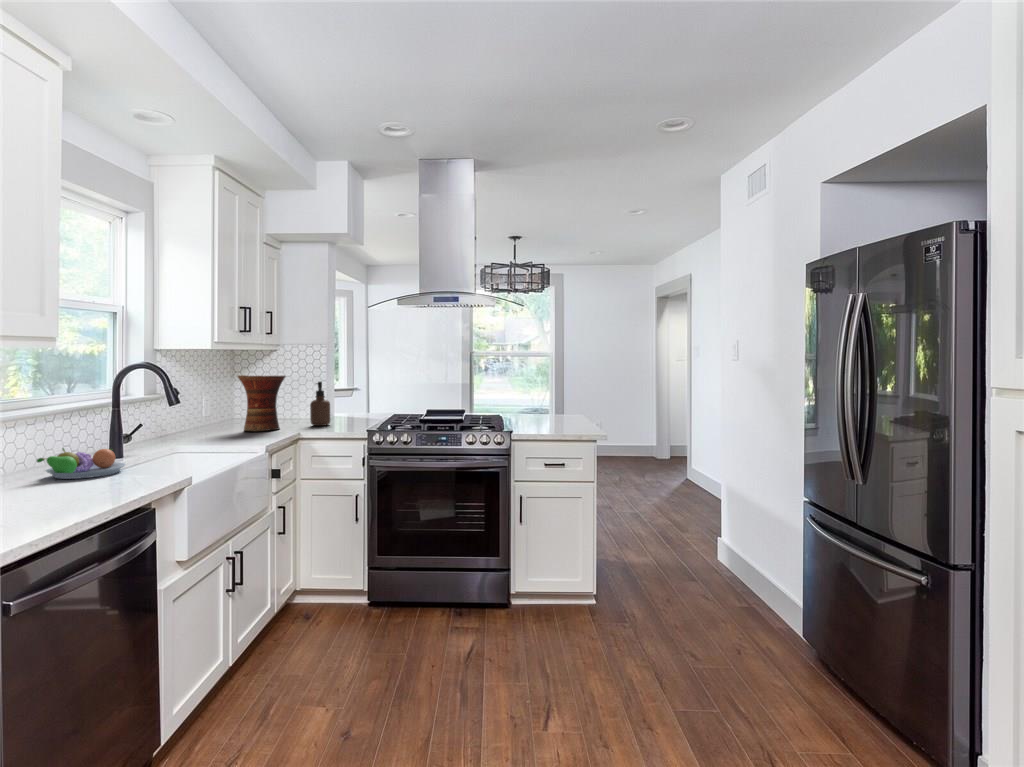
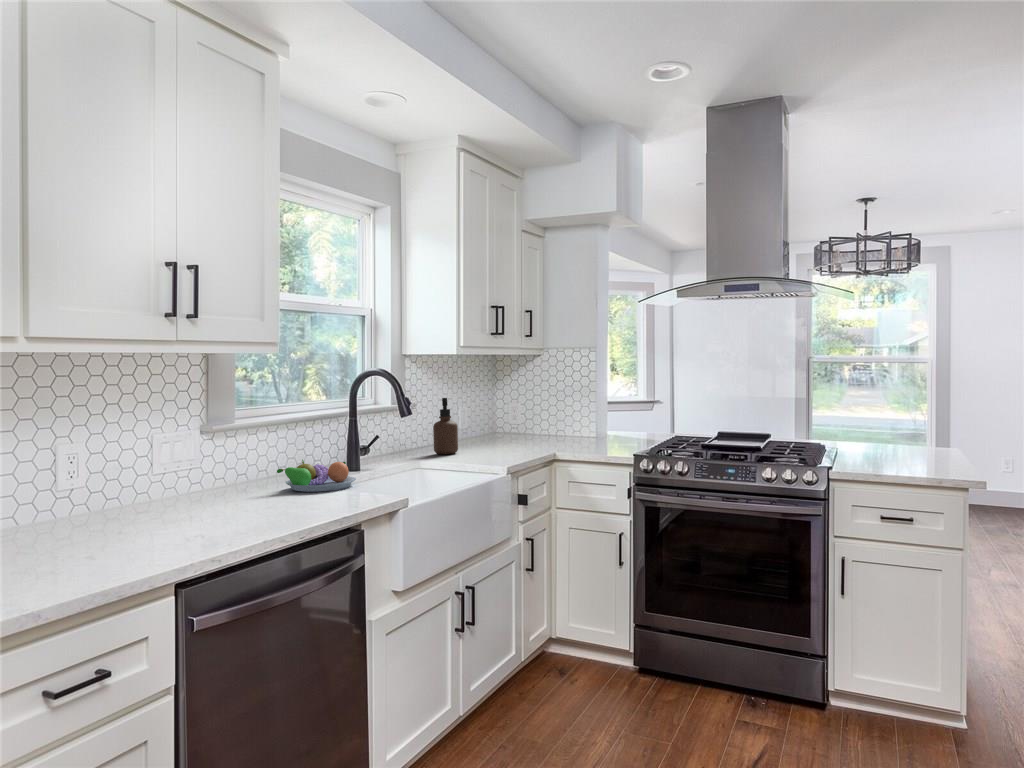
vase: present [238,375,285,431] -> none [490,383,542,449]
soap dispenser: present [310,382,330,426] -> present [433,398,458,455]

